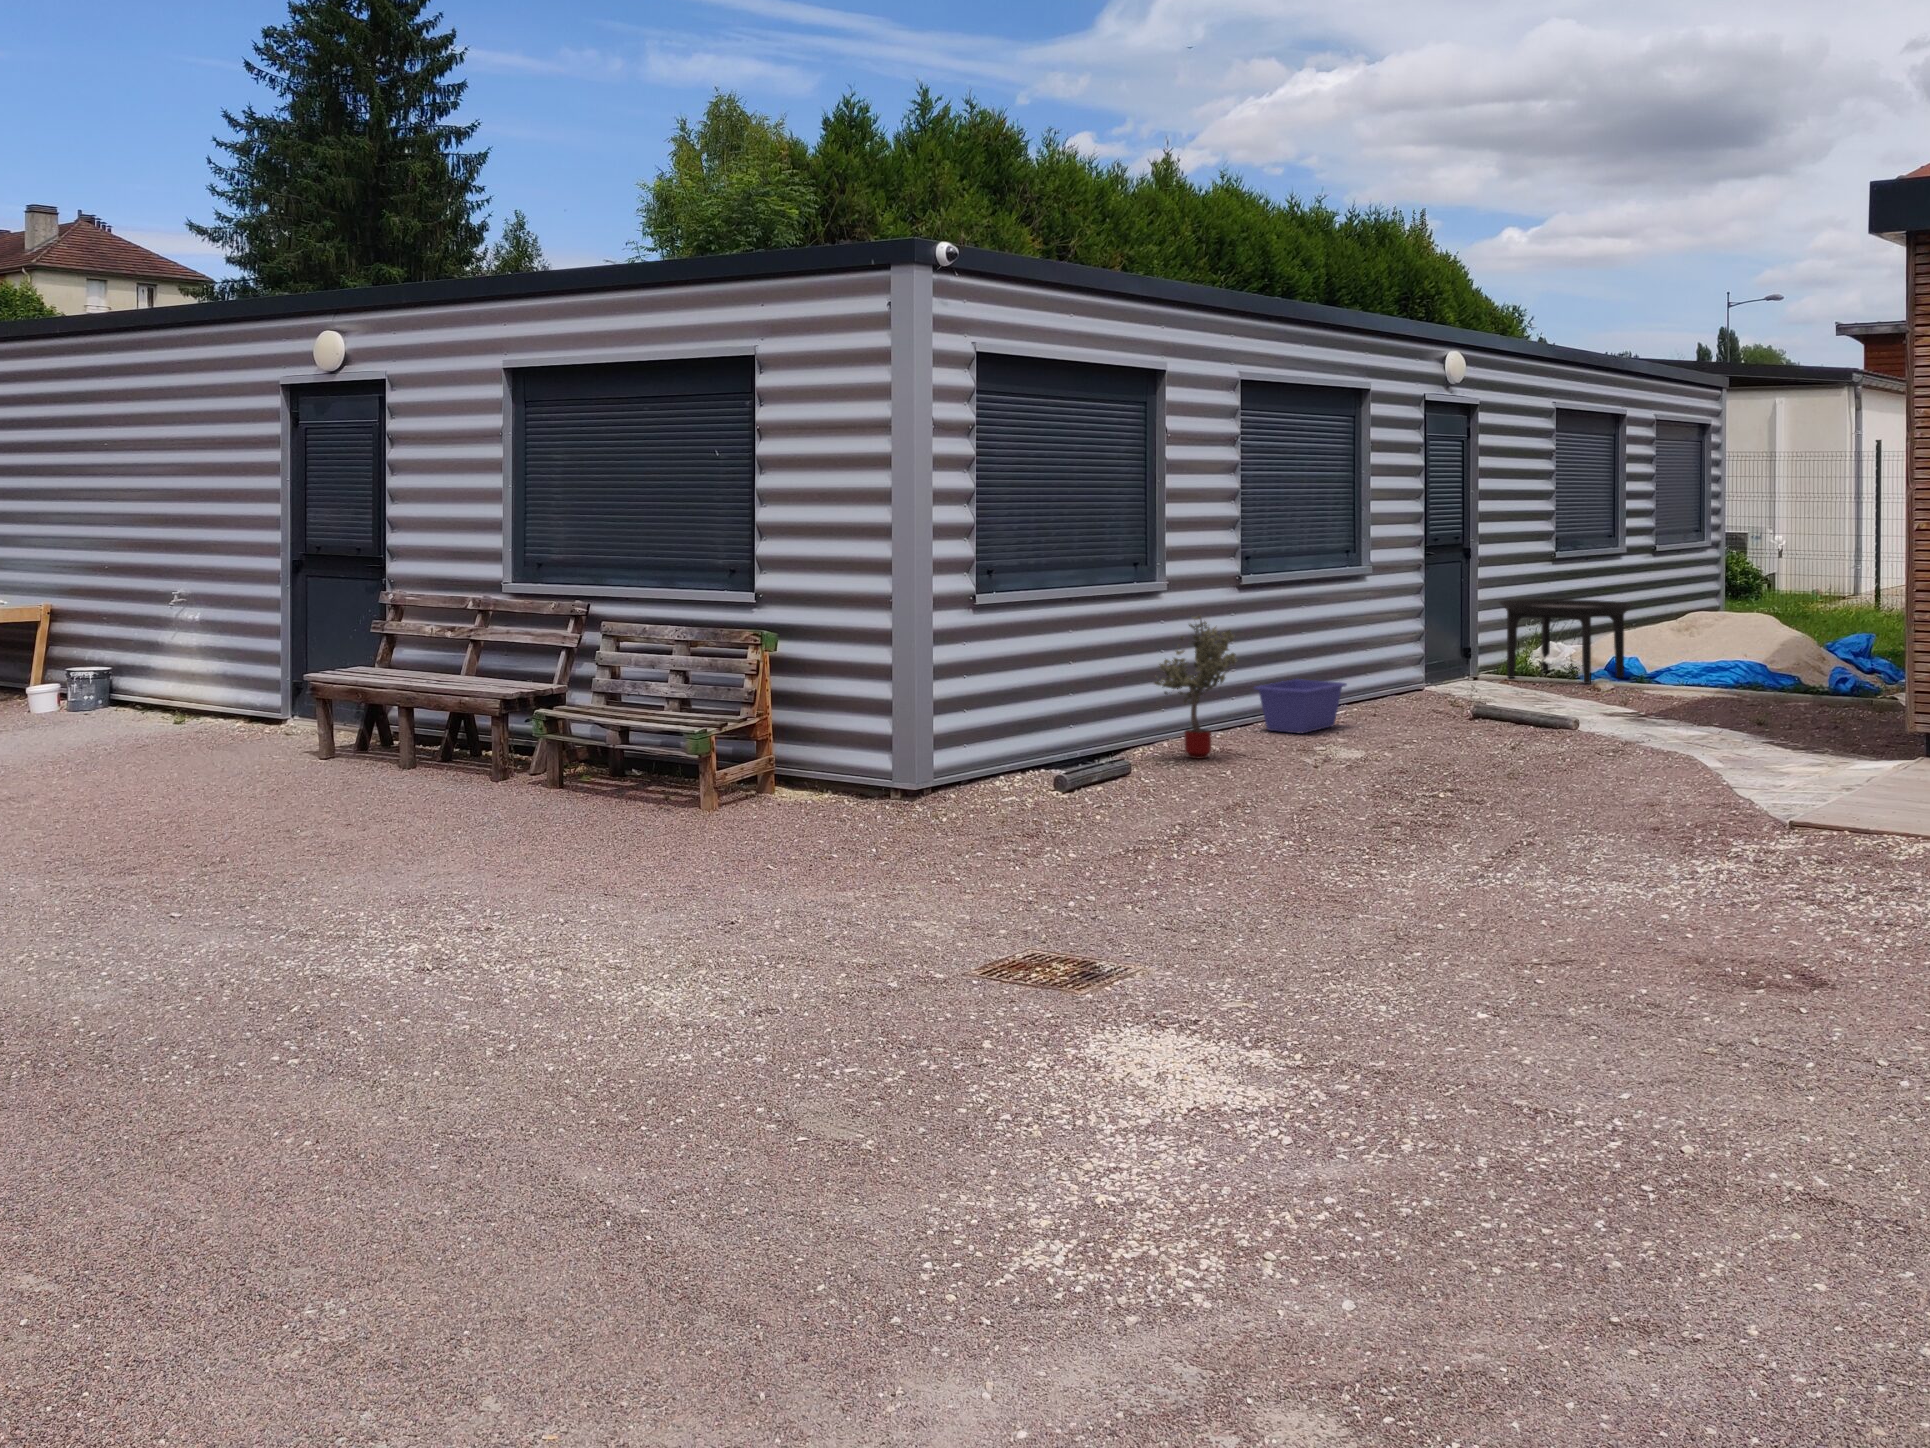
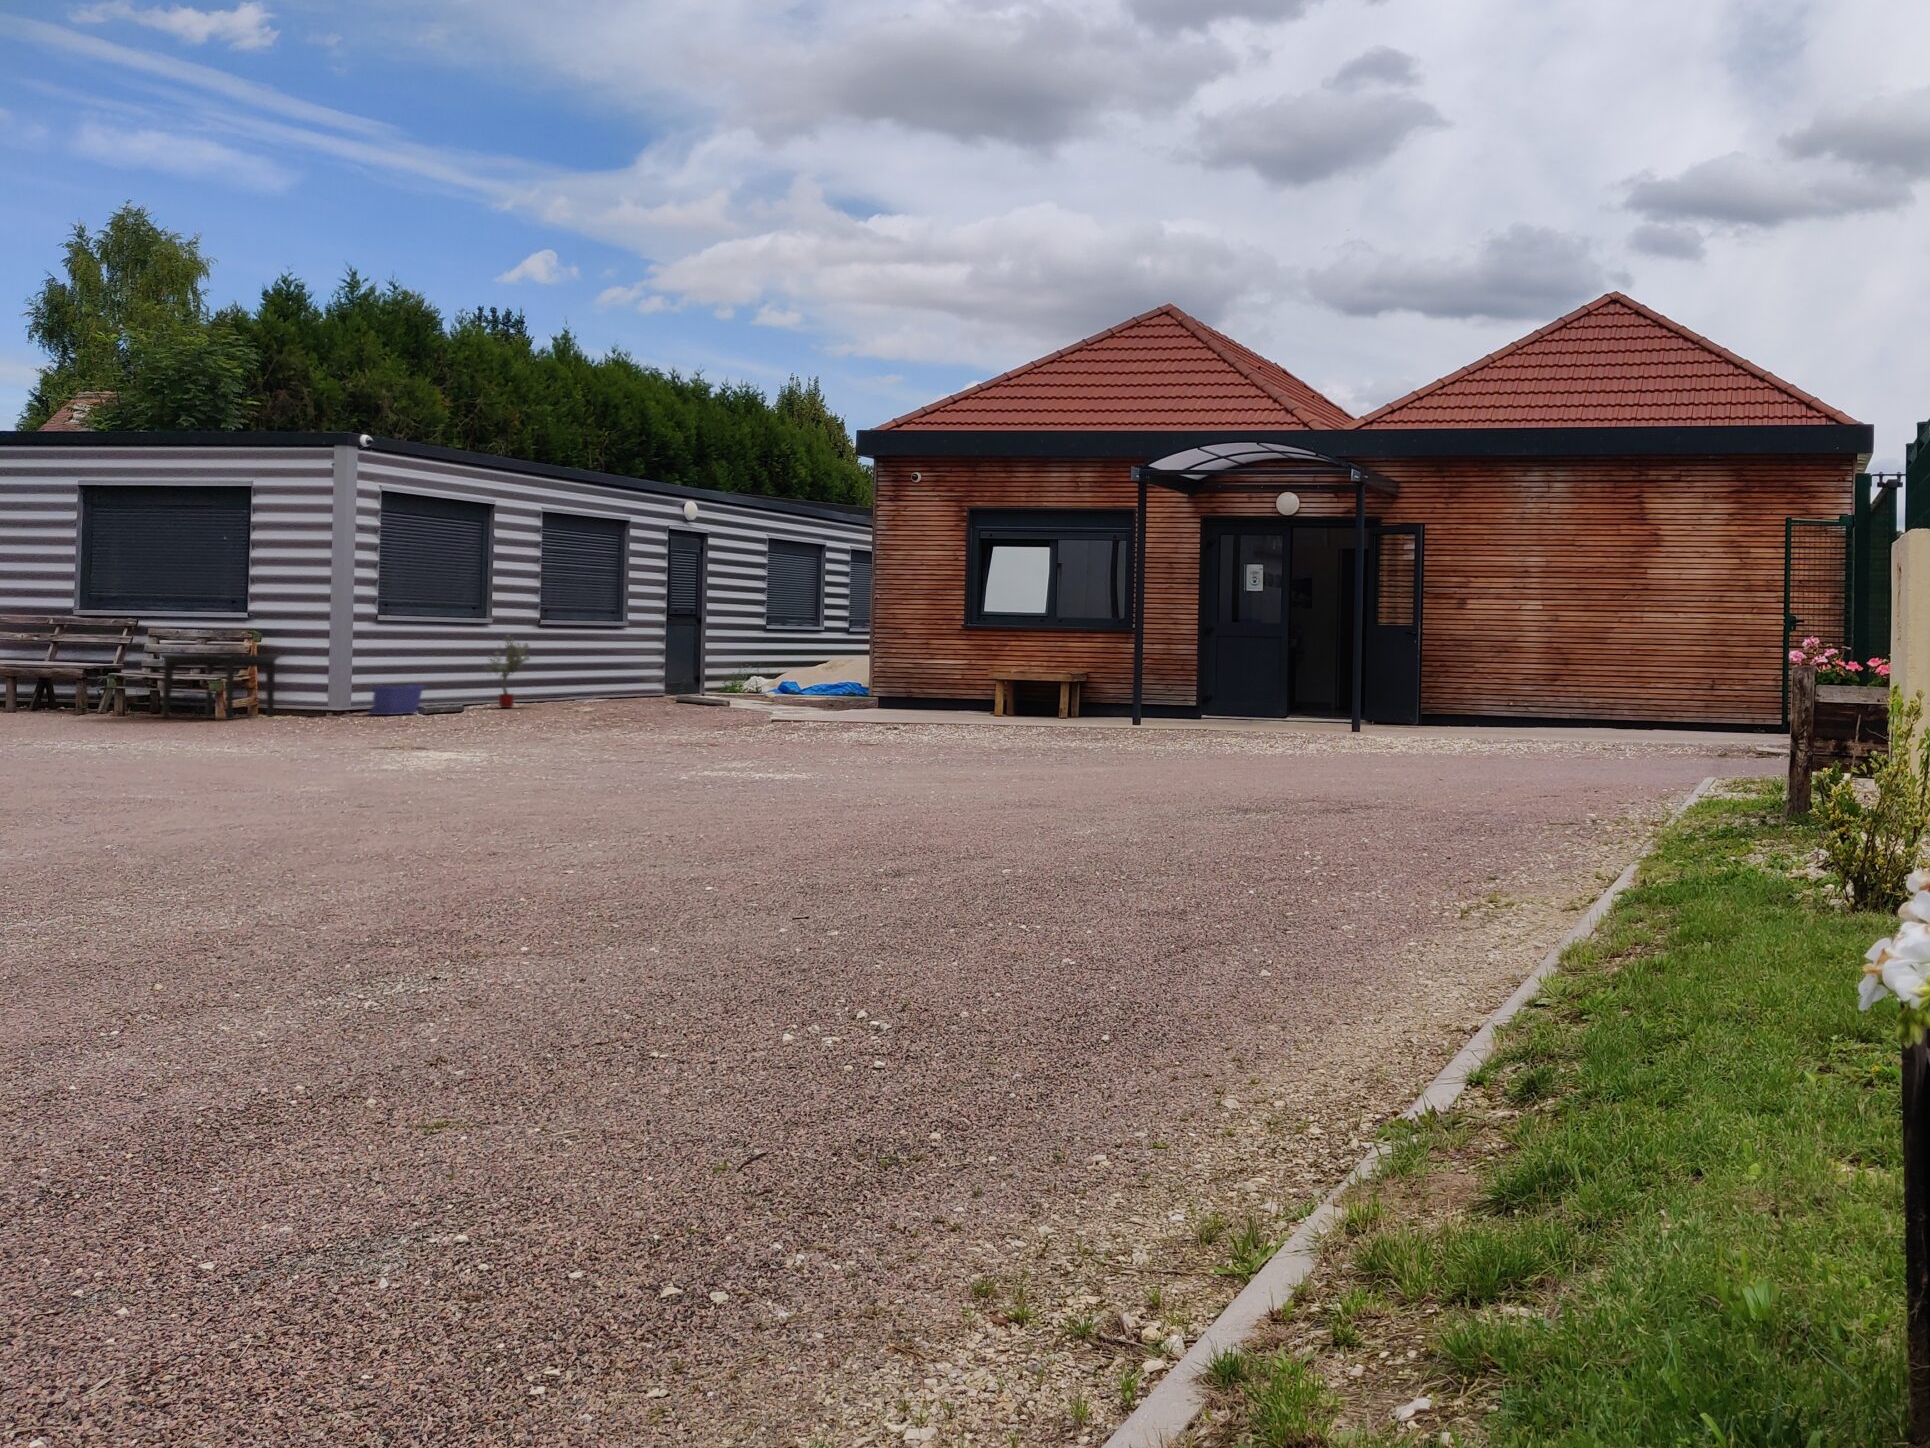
round table: present [1500,599,1633,684] -> present [160,654,280,720]
storage bin: present [1254,679,1347,733] -> present [368,685,424,715]

